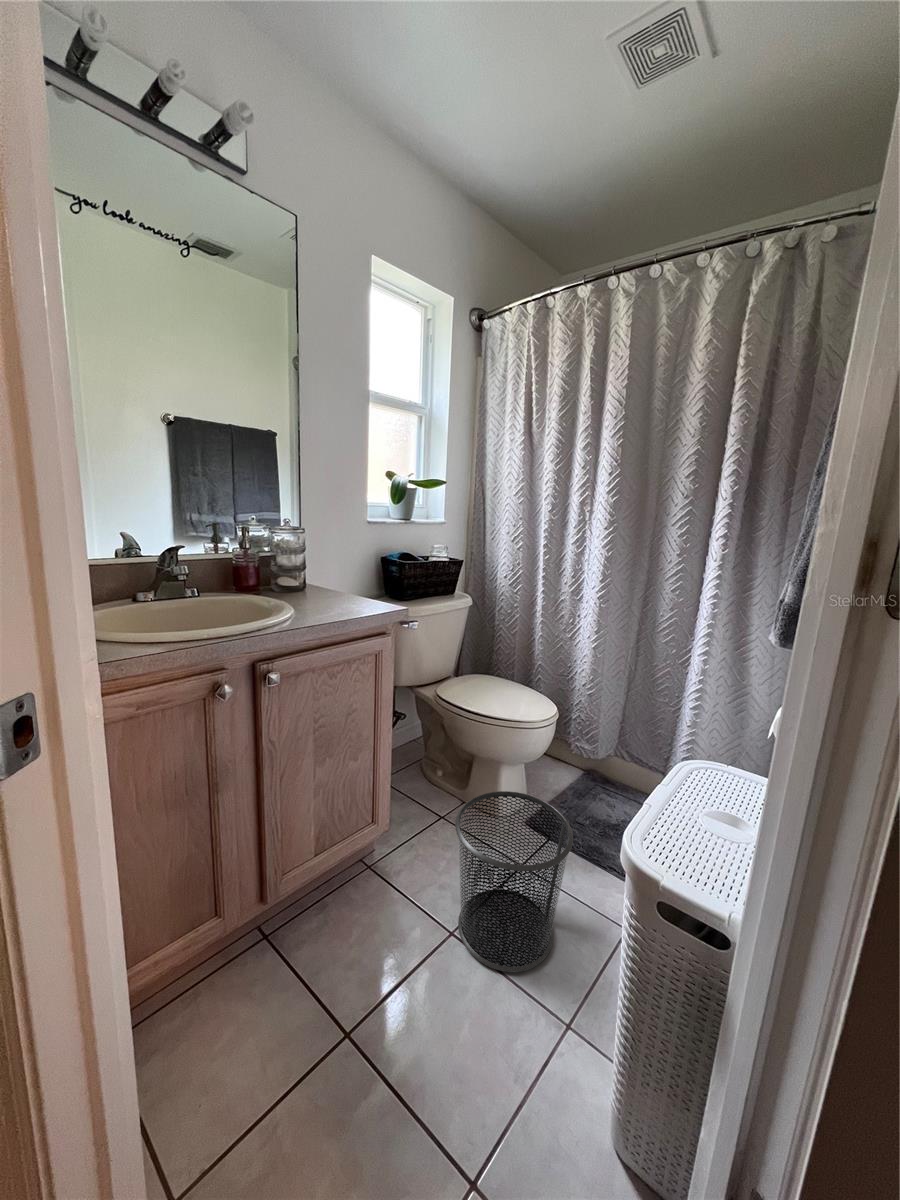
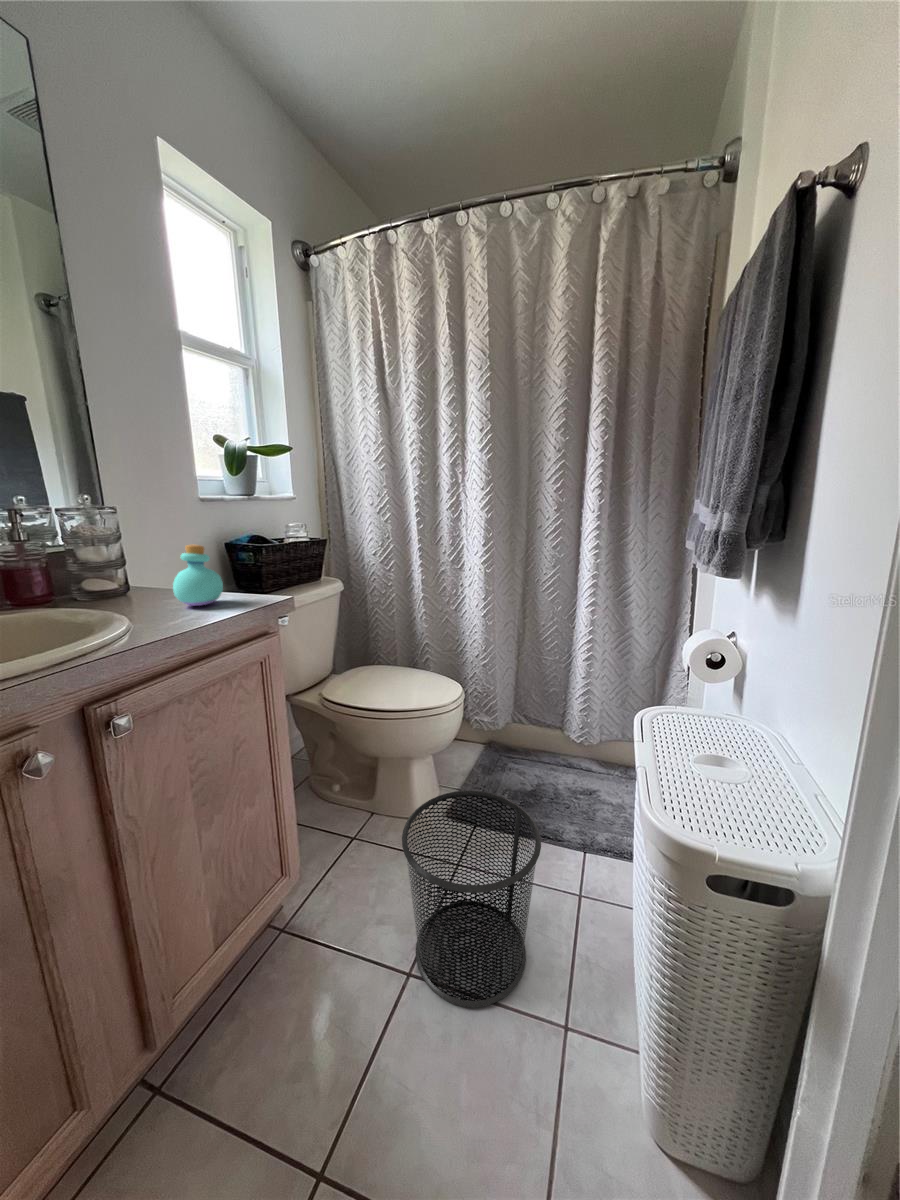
perfume bottle: none [328,563,360,606] -> present [173,544,223,606]

